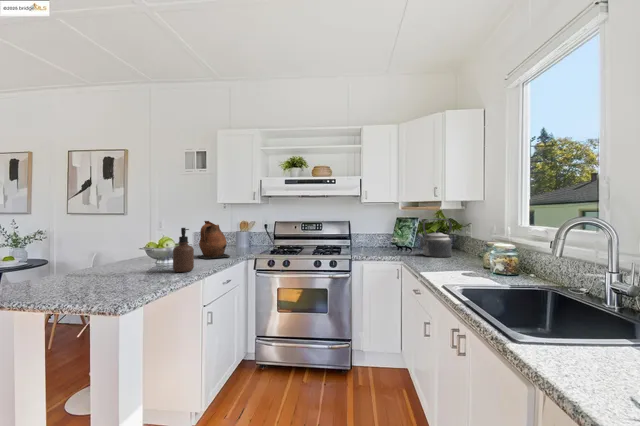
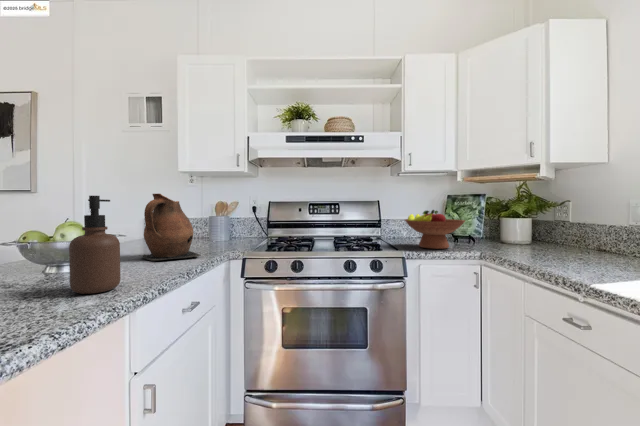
kettle: present [418,219,452,257] -> none [500,193,553,253]
fruit bowl: none [360,229,398,254] -> present [405,210,465,249]

